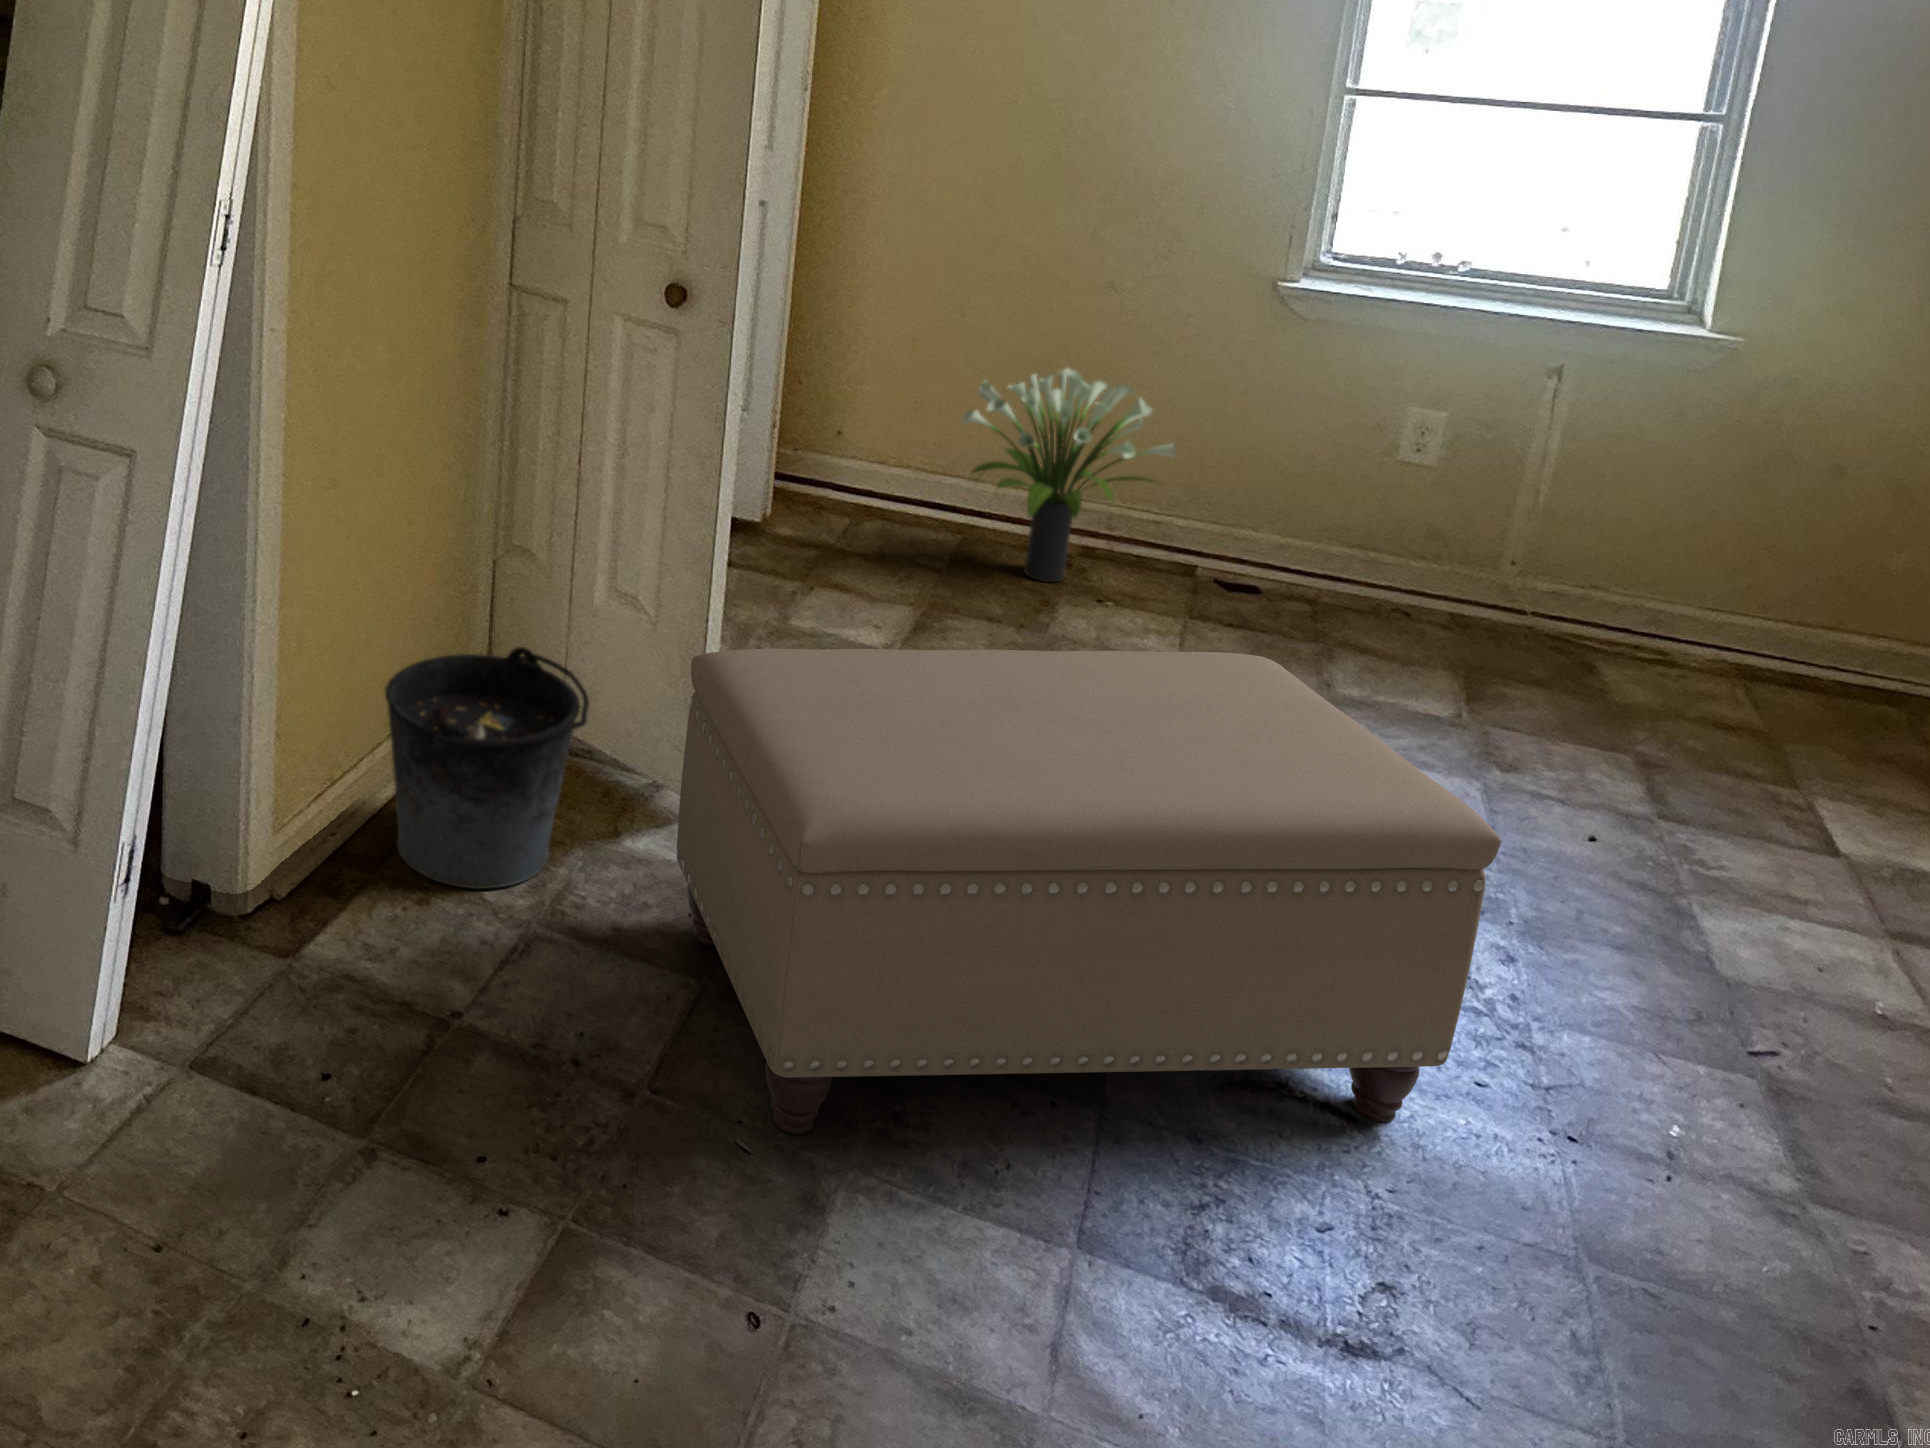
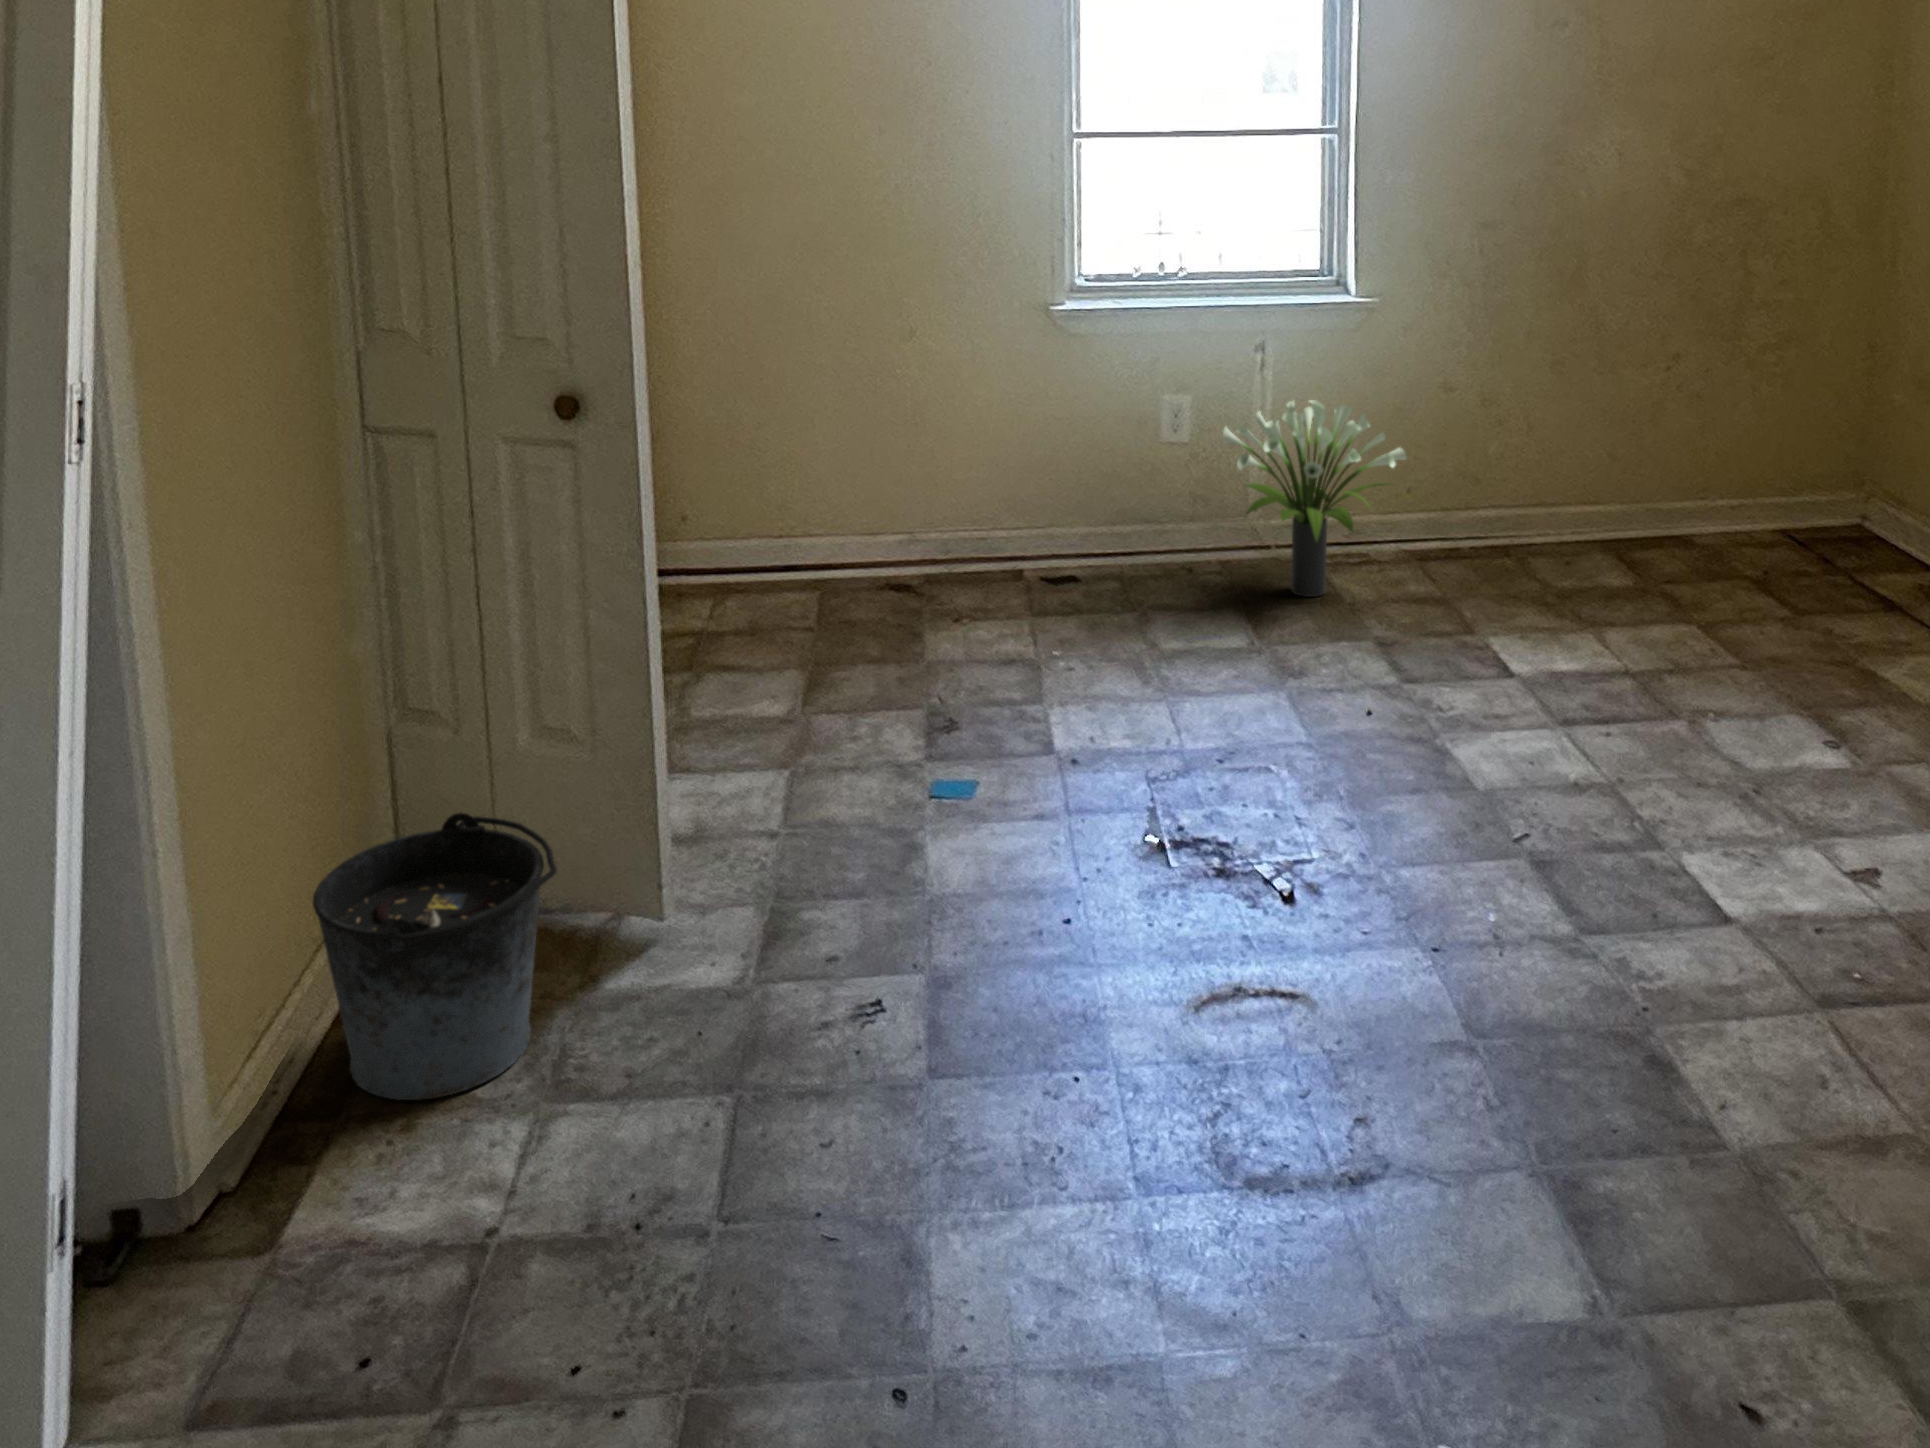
potted plant: present [961,369,1176,582] -> present [1223,400,1407,597]
ottoman: present [677,649,1501,1134] -> none [665,628,1360,1204]

